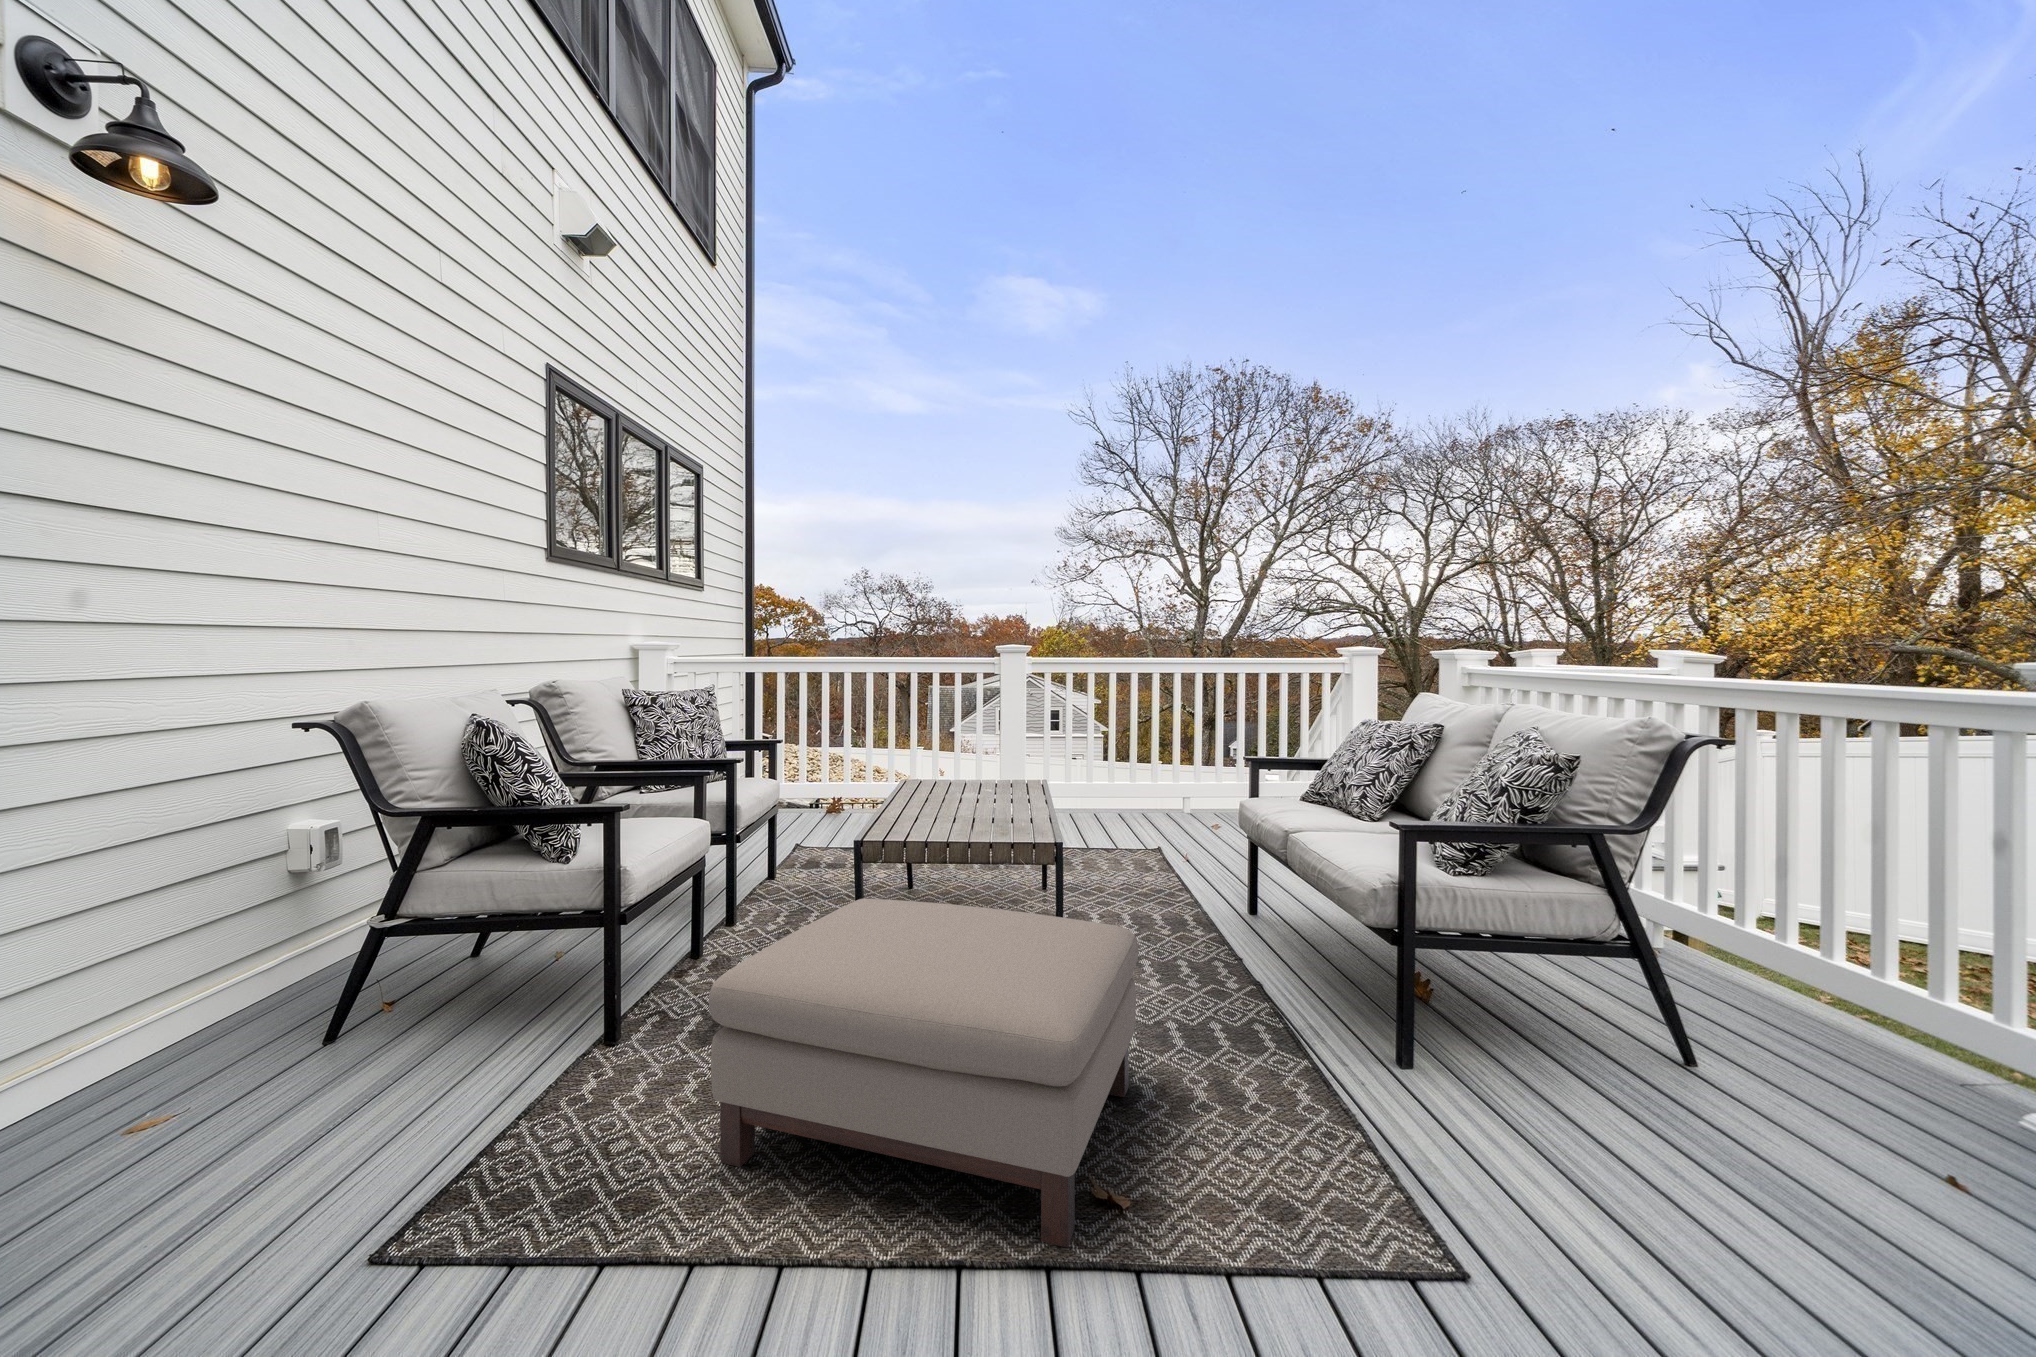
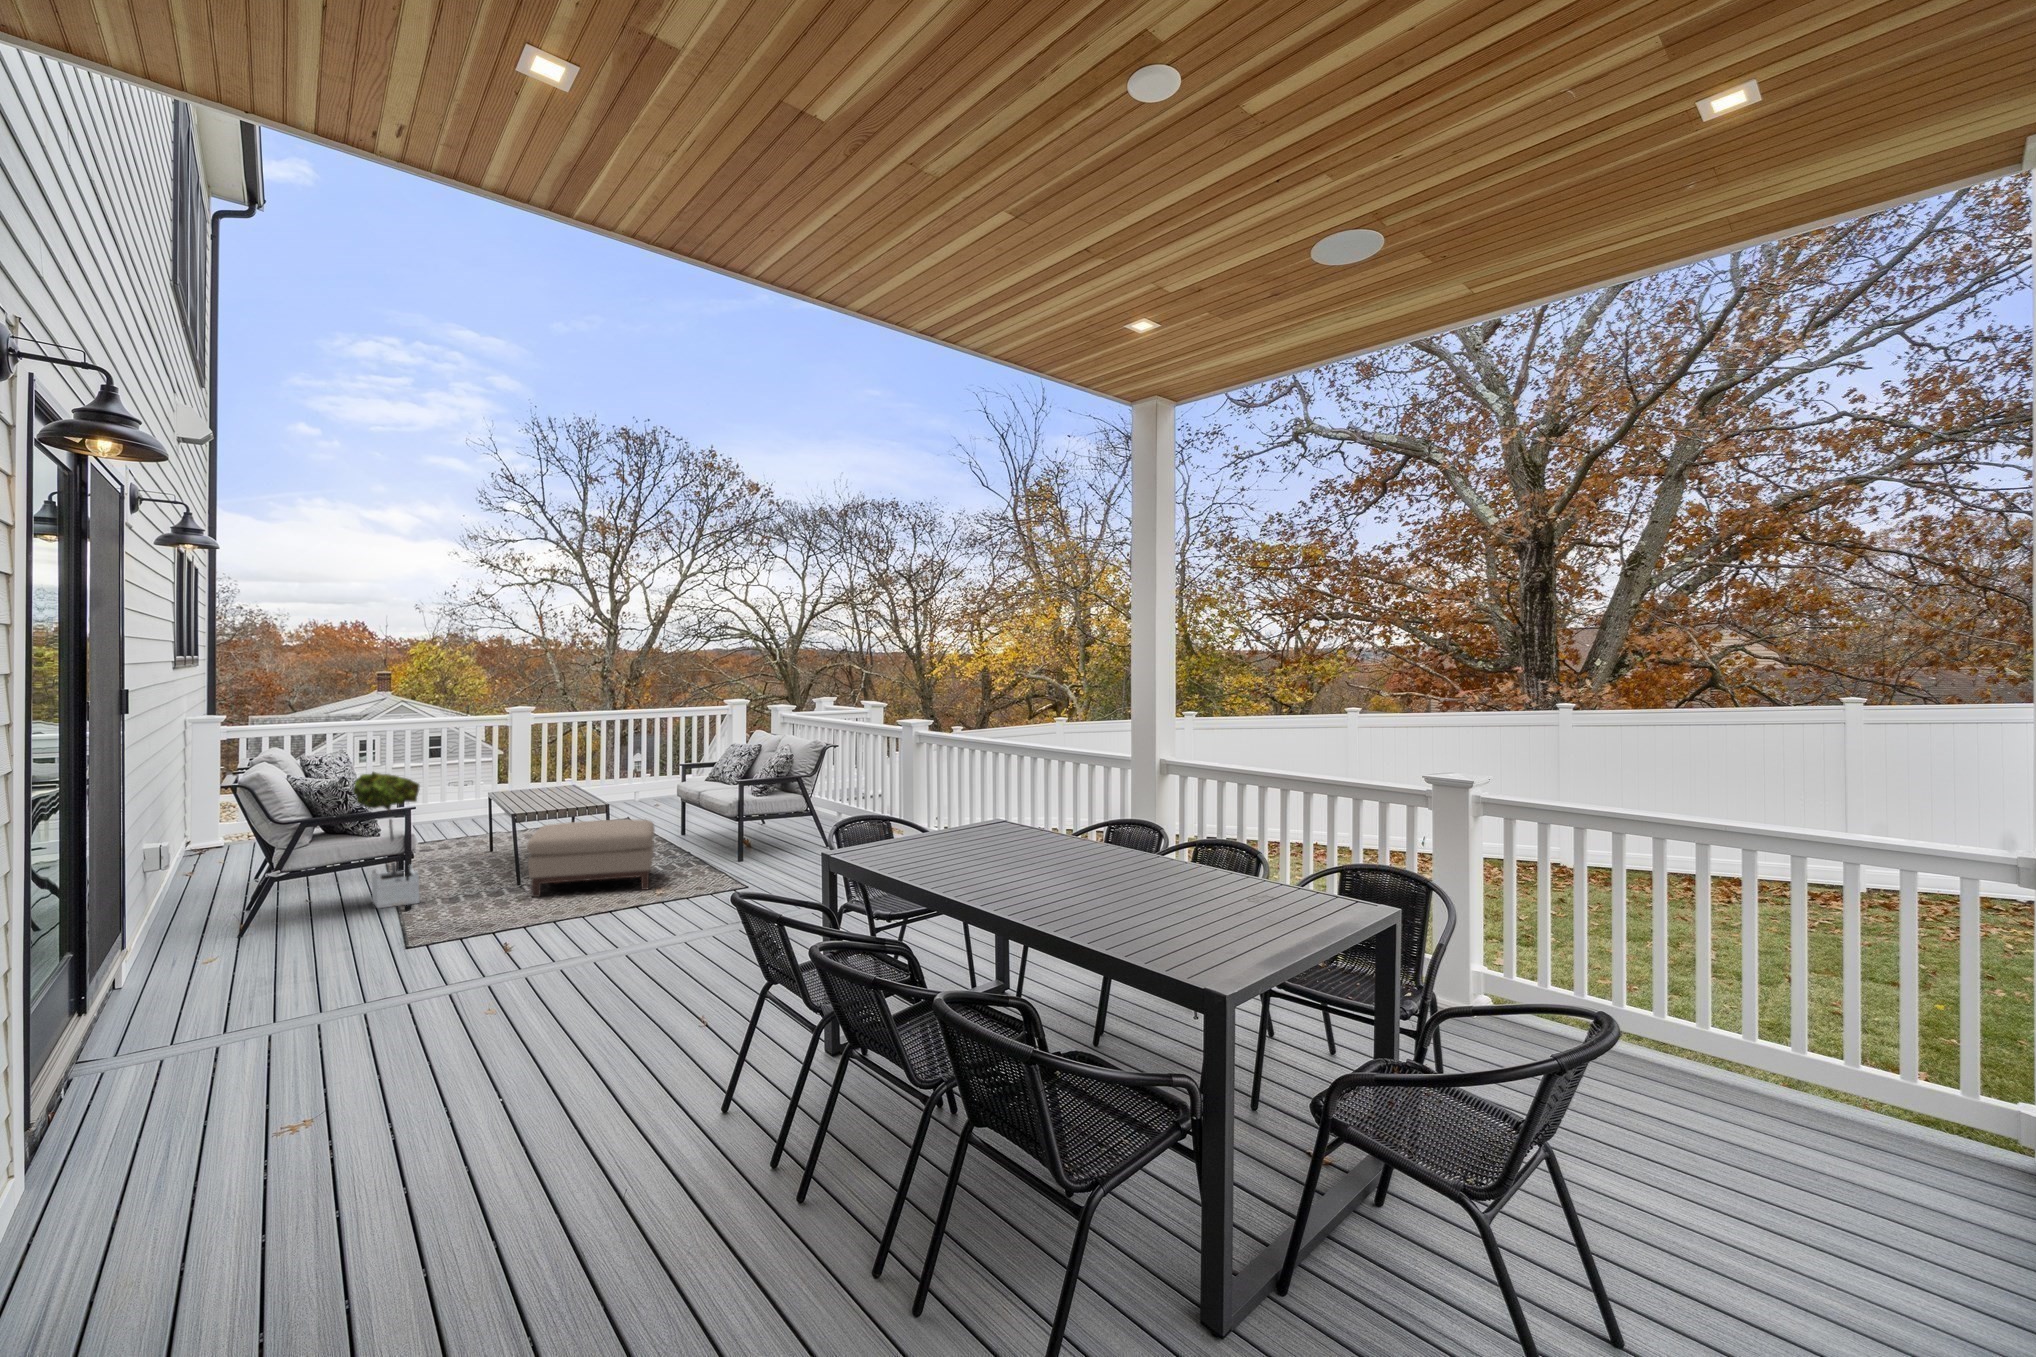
potted tree: none [365,723,555,1092] -> present [353,772,420,908]

